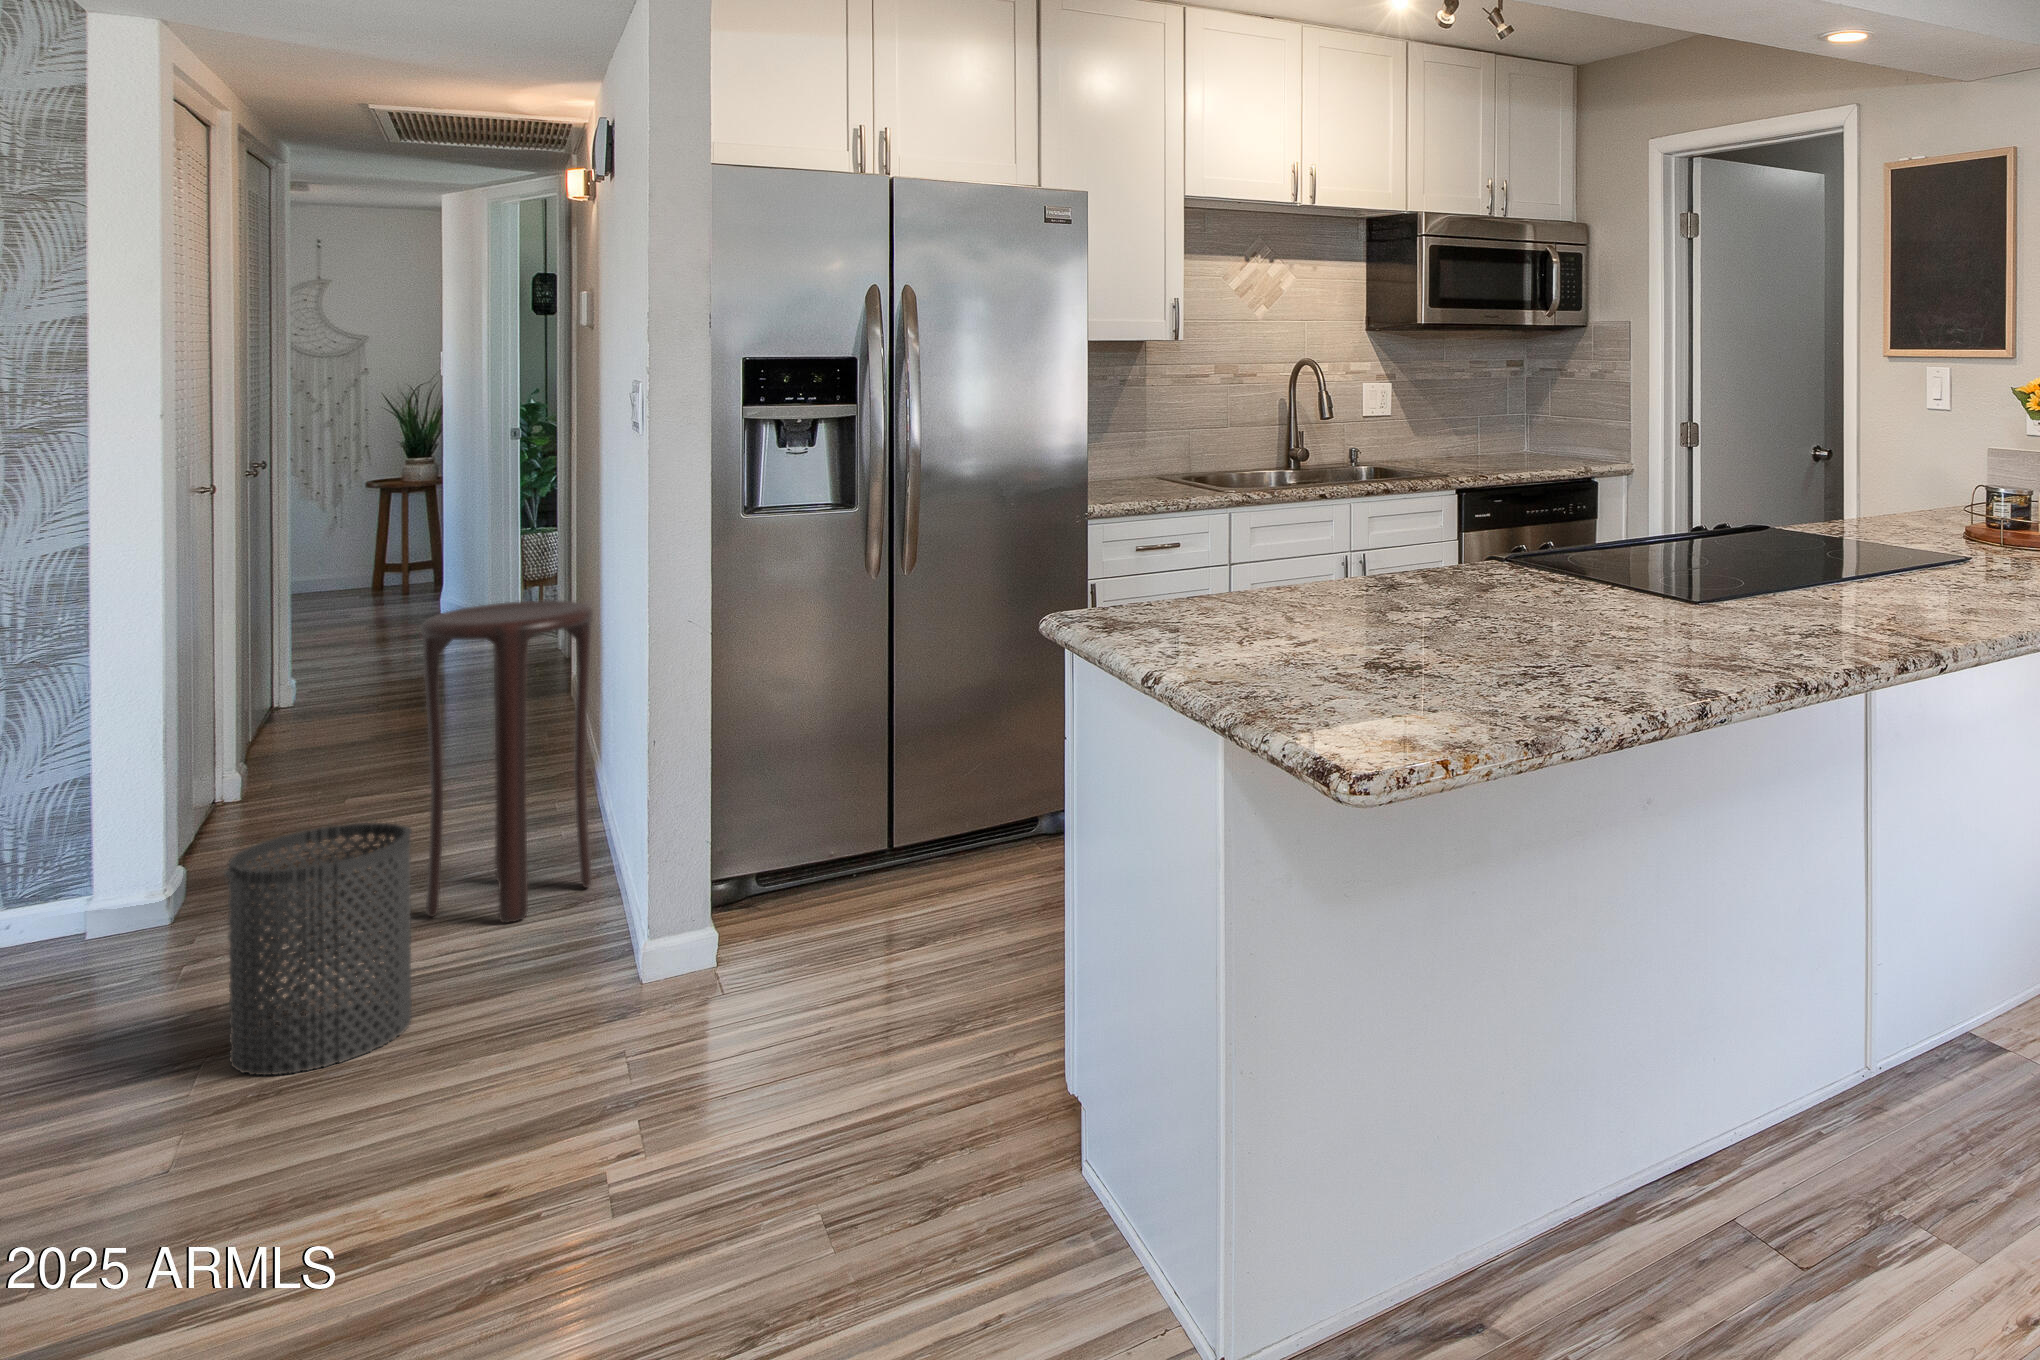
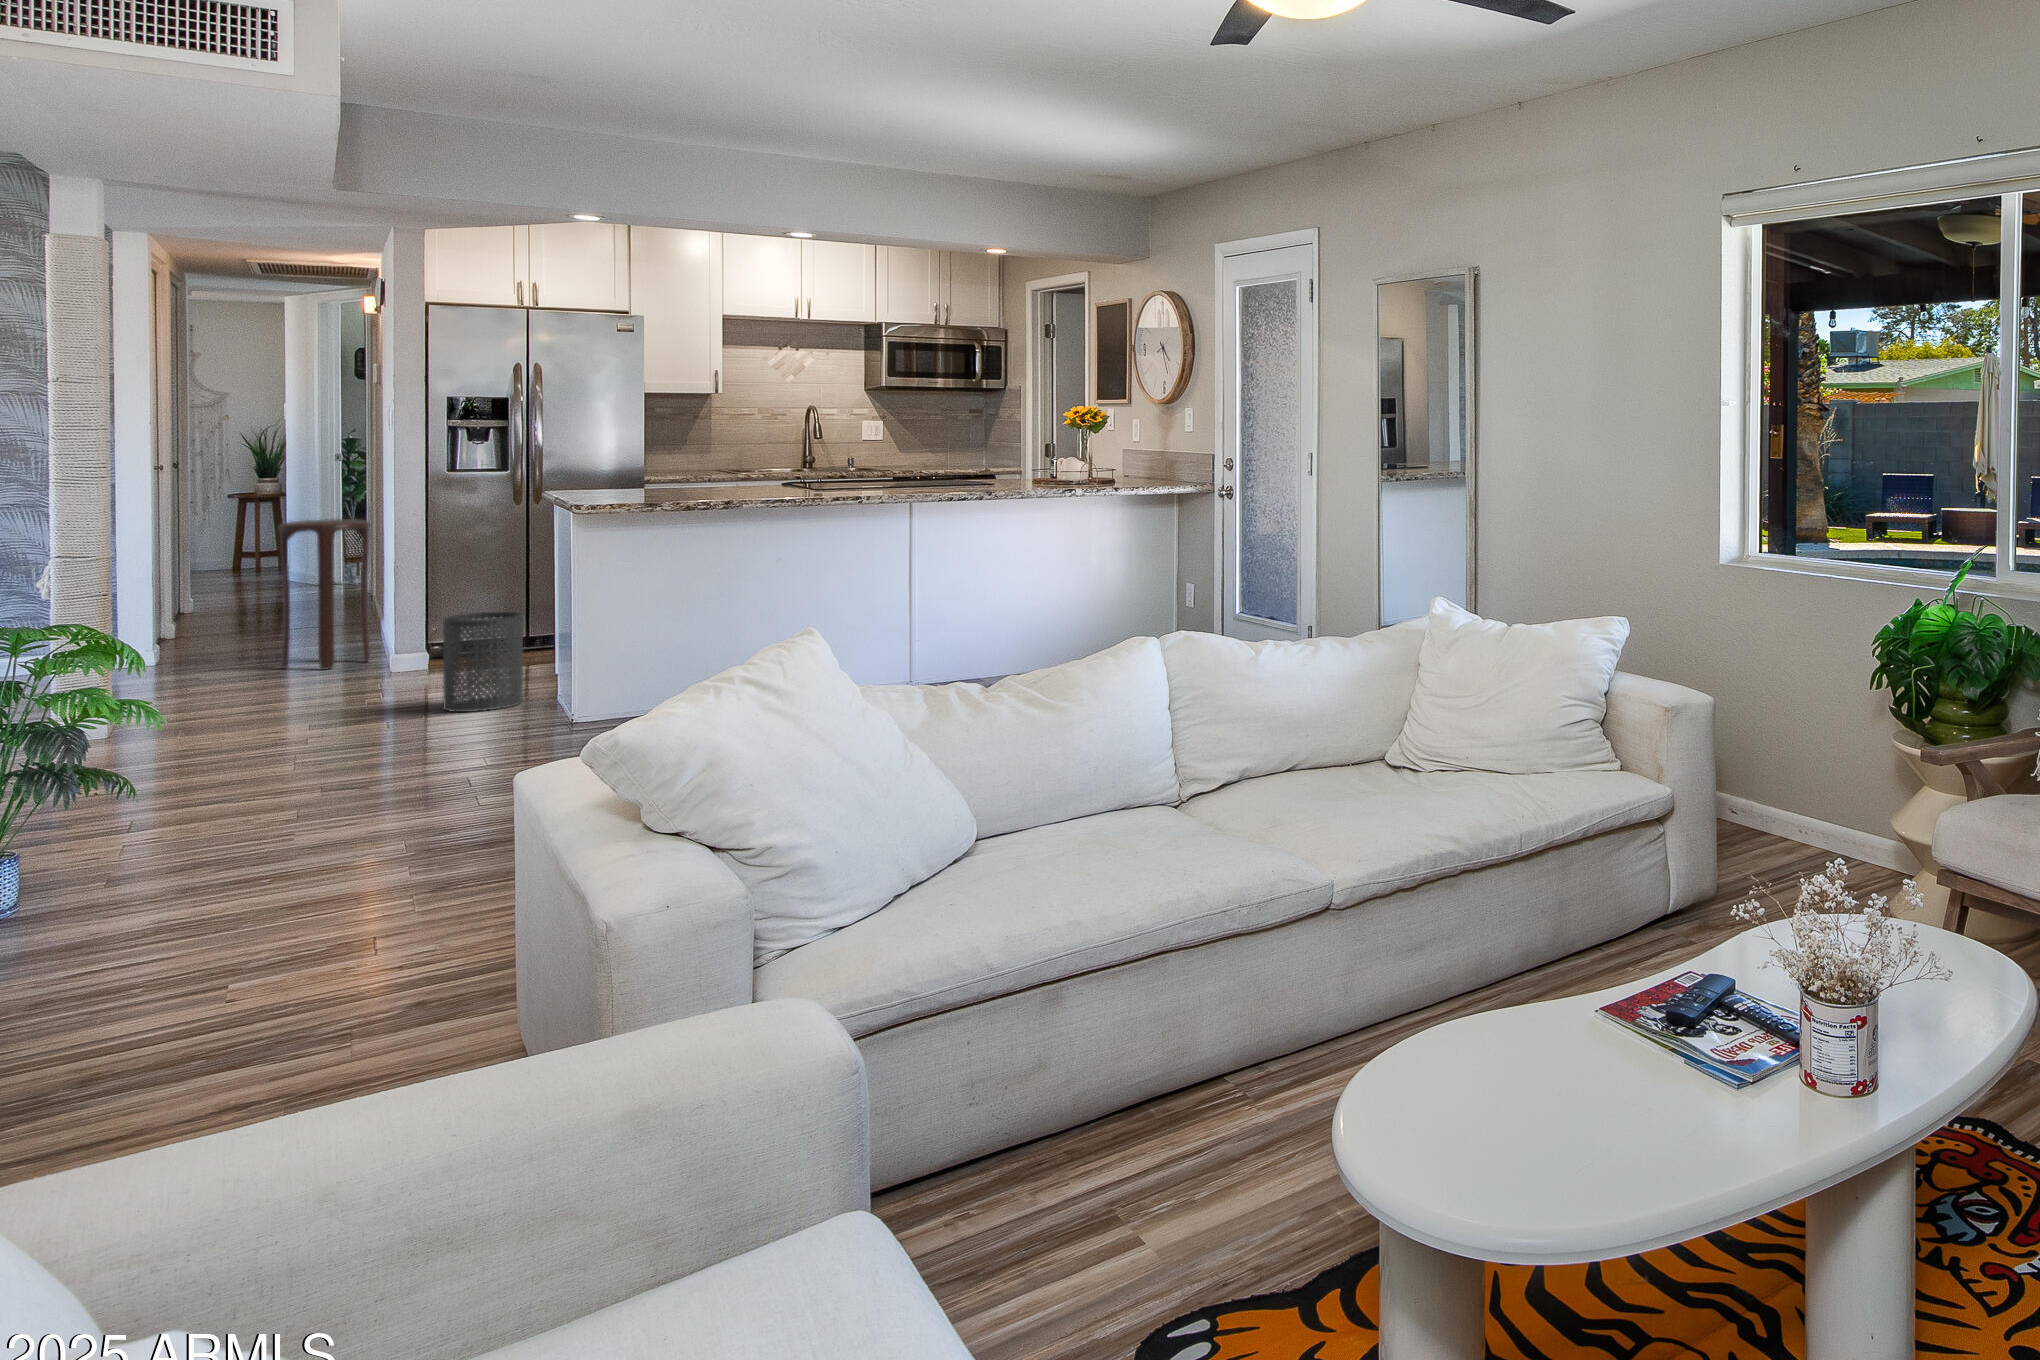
trash can: present [224,823,412,1075] -> present [443,612,523,712]

